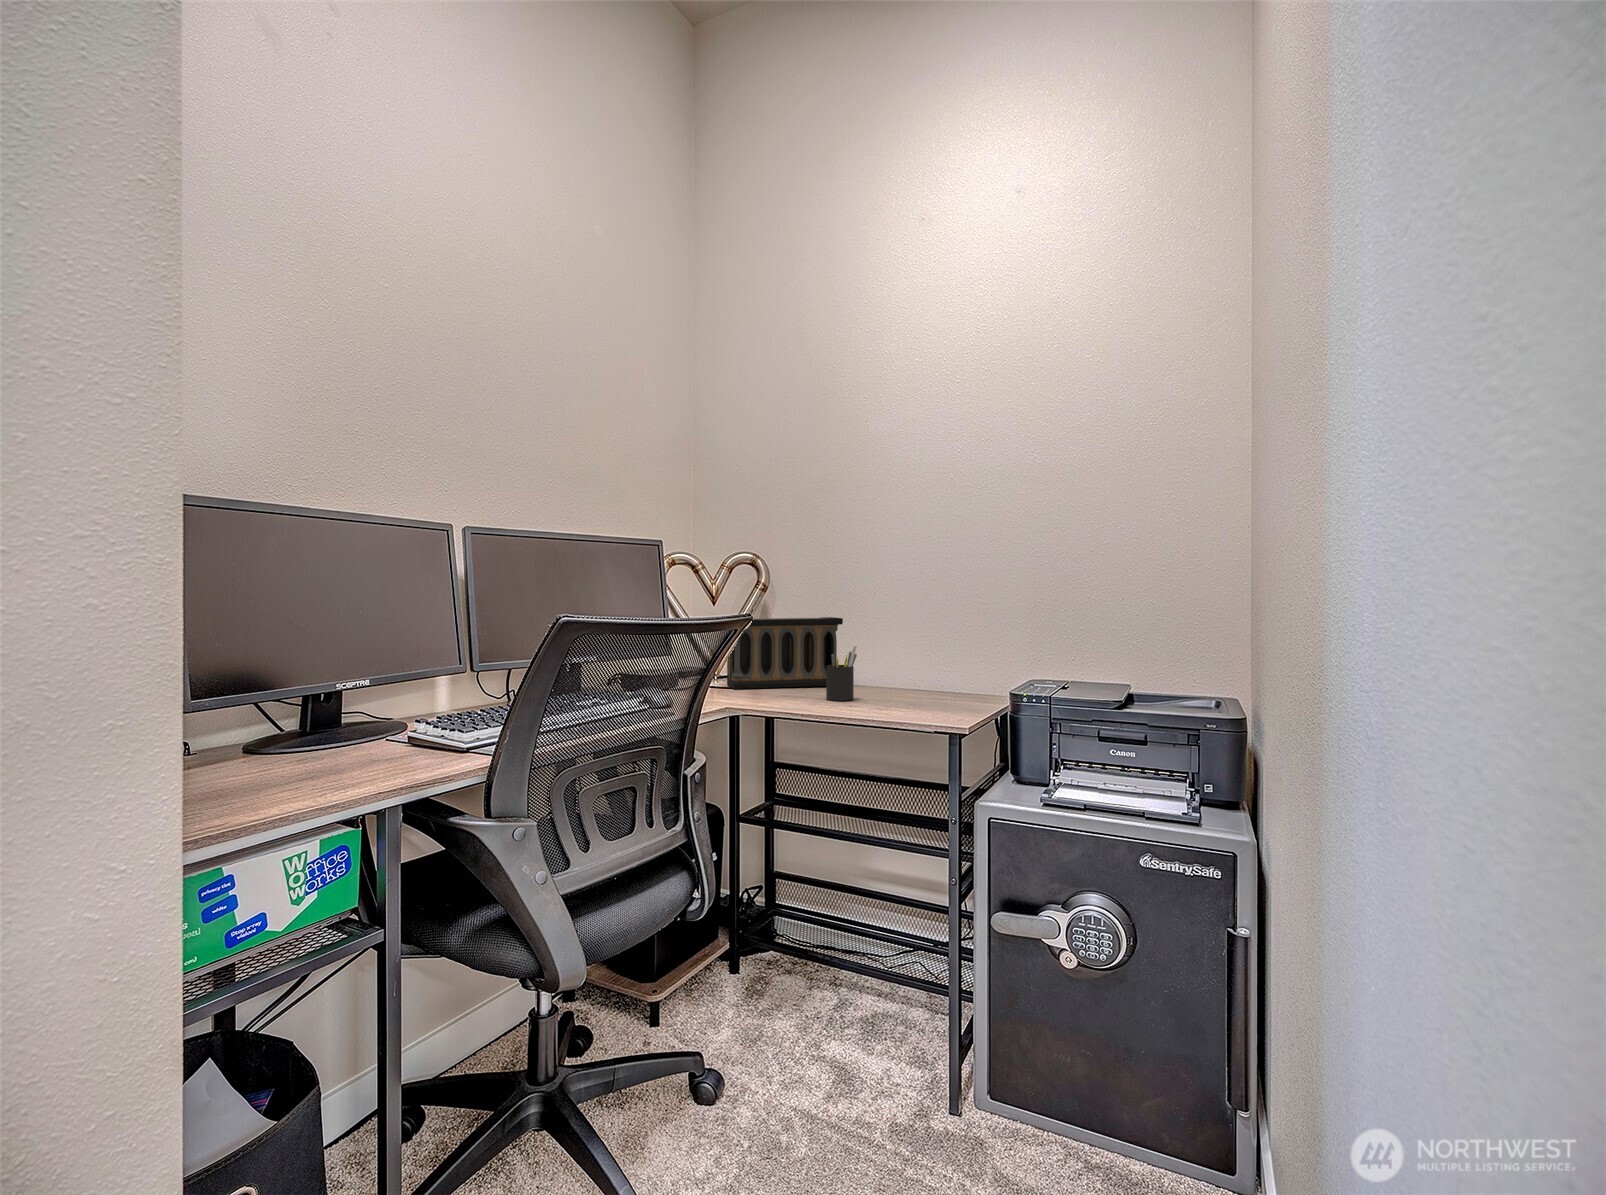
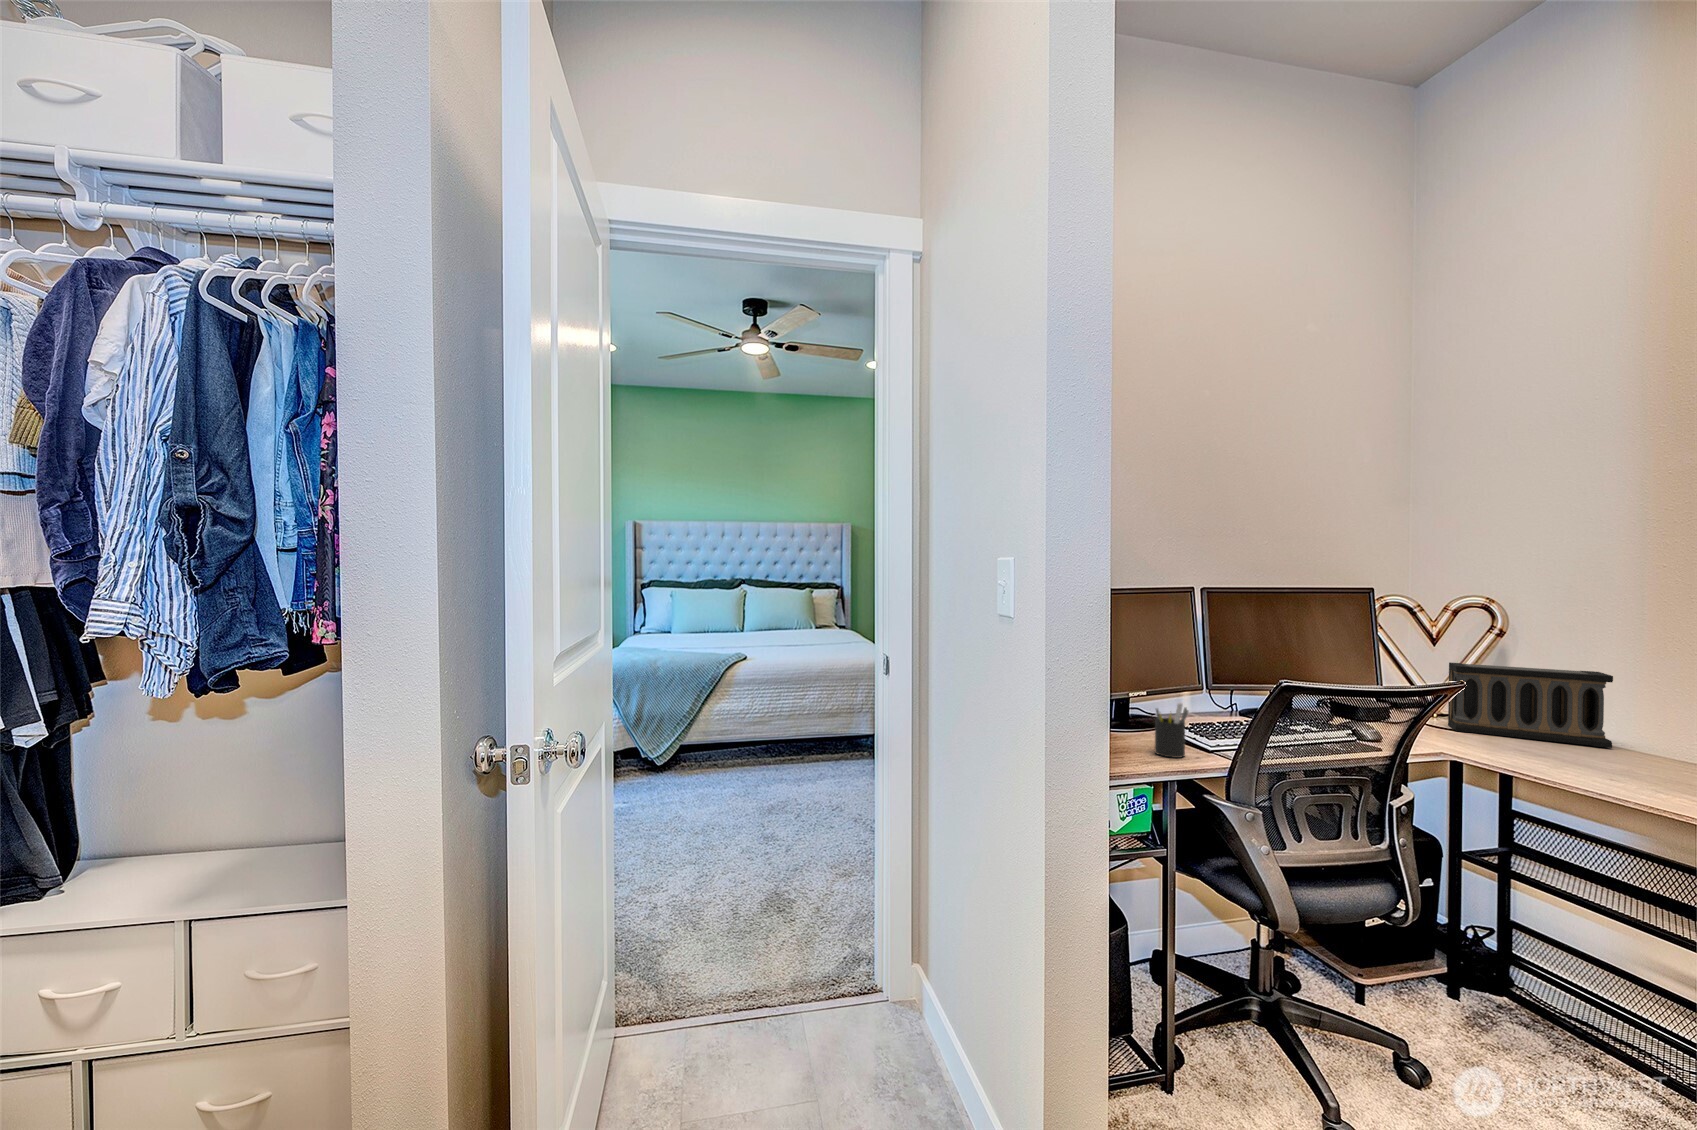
pen holder: present [826,646,857,701] -> present [1155,703,1188,758]

